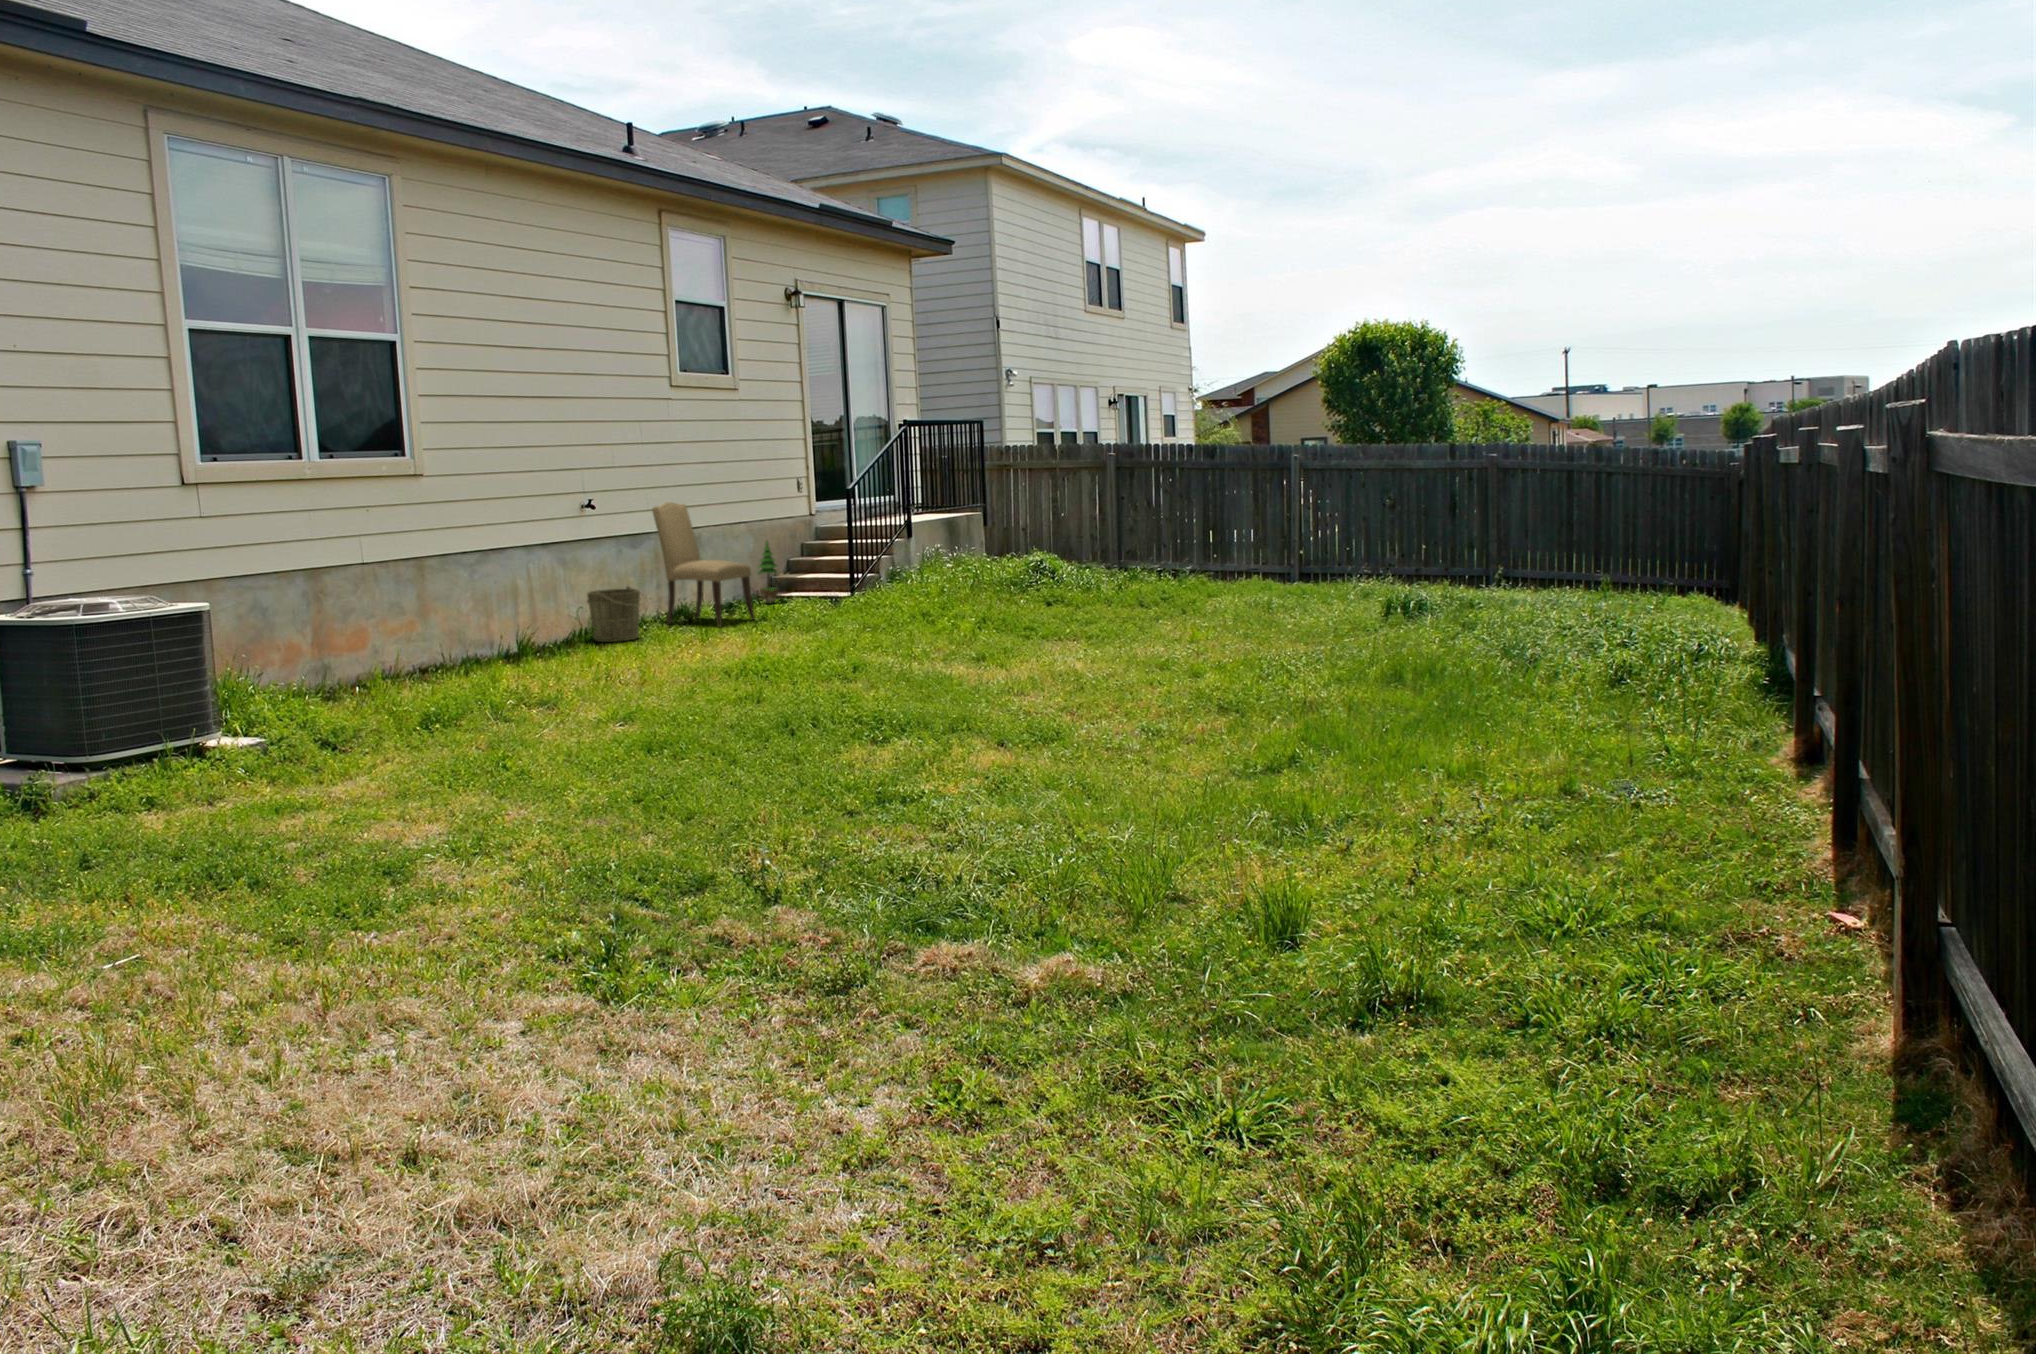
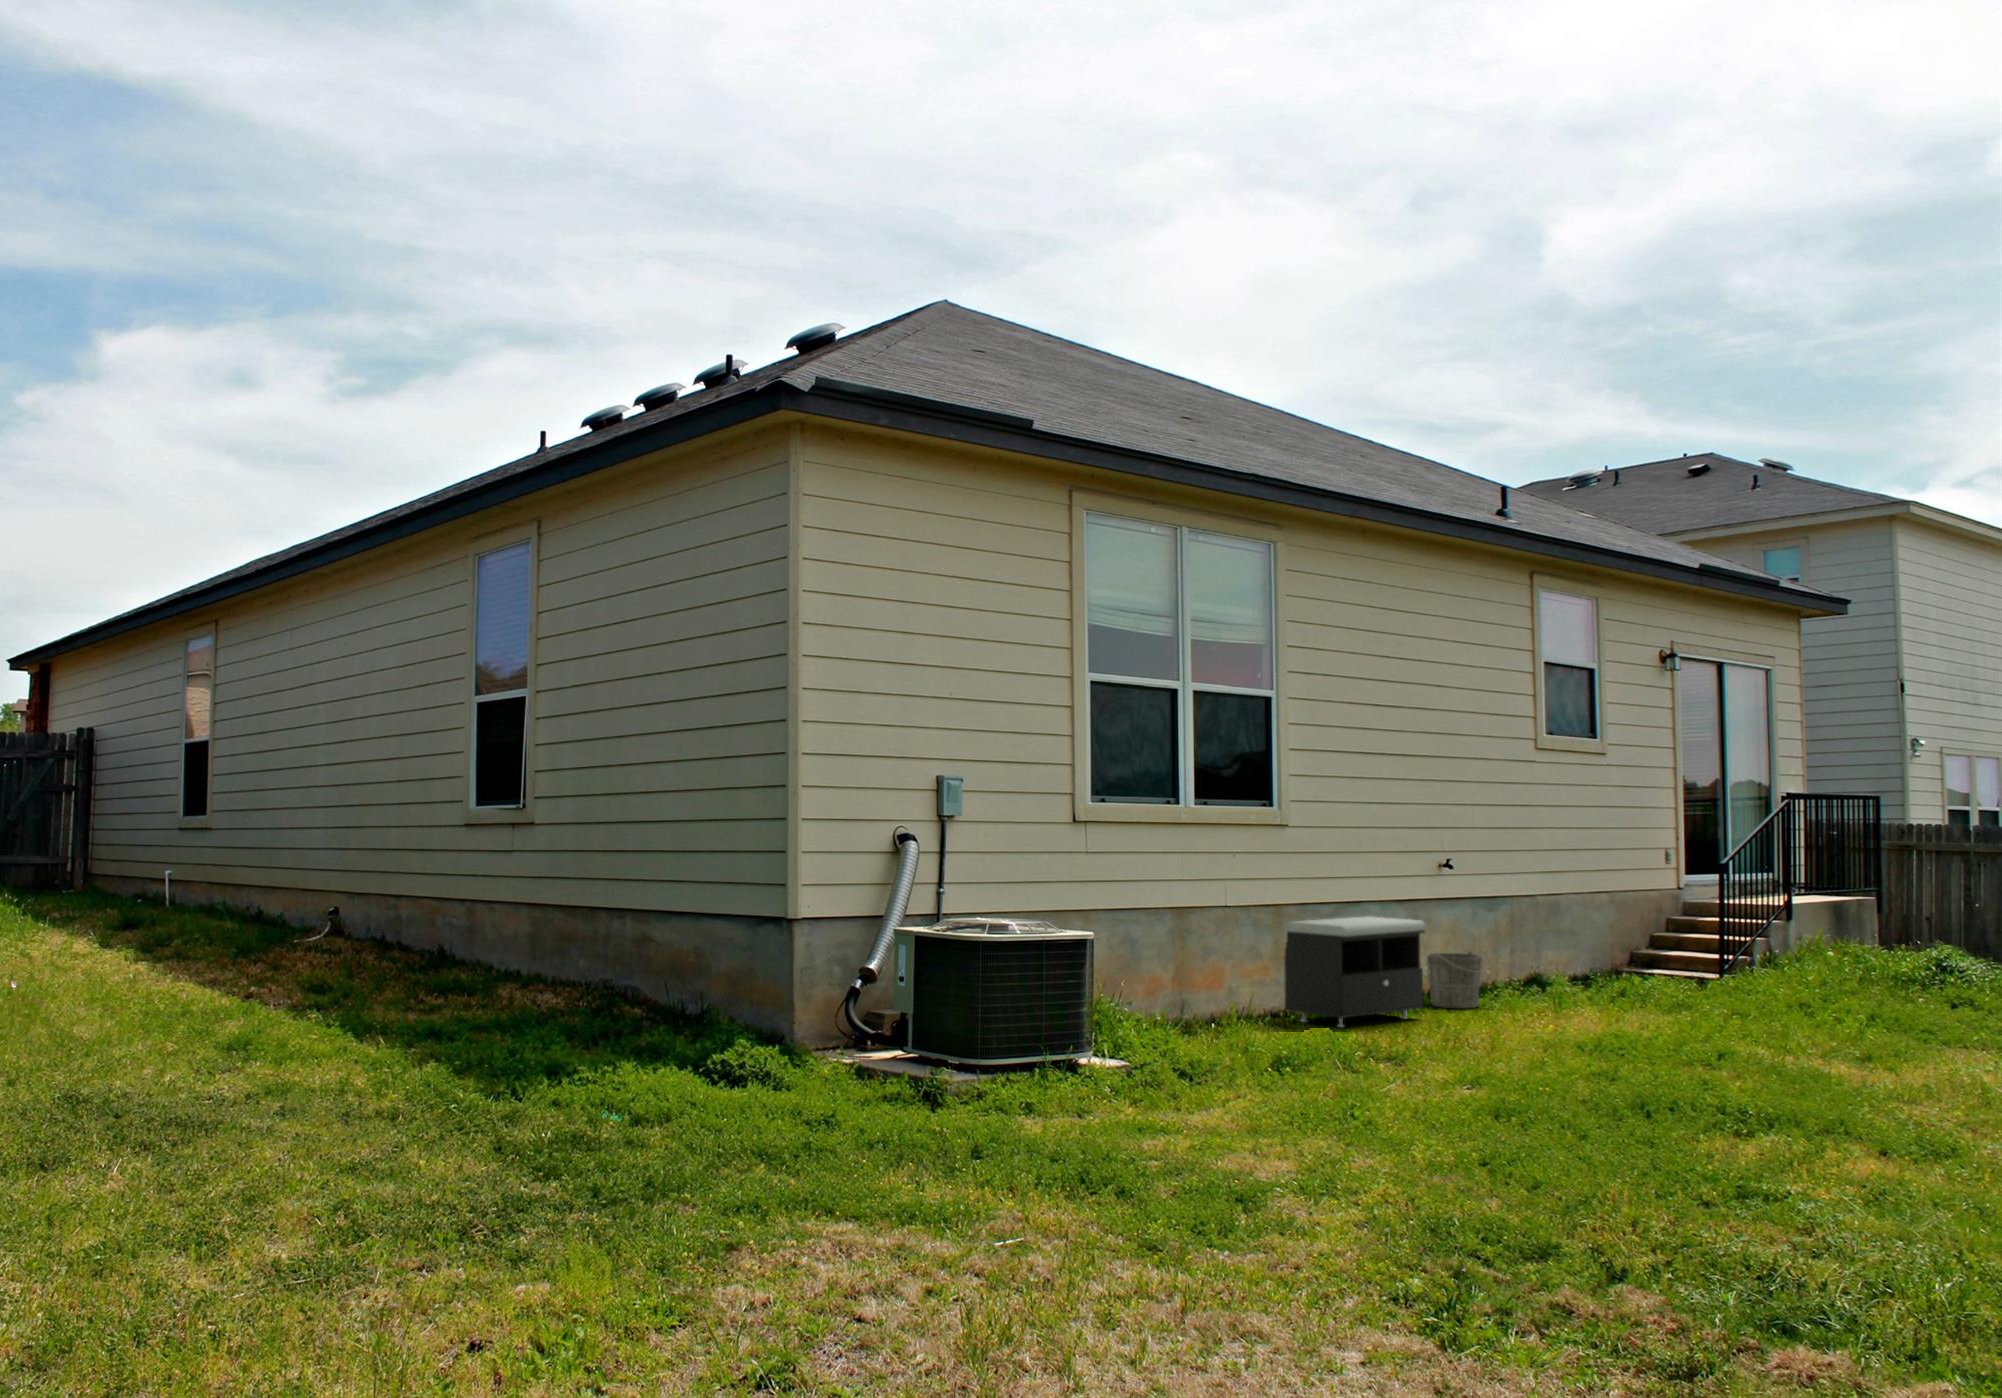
chair: present [652,502,755,627] -> none [1499,866,1607,1004]
potted tree: present [758,541,779,603] -> none [1610,912,1637,984]
storage bench: none [438,560,585,672] -> present [1284,917,1426,1027]

